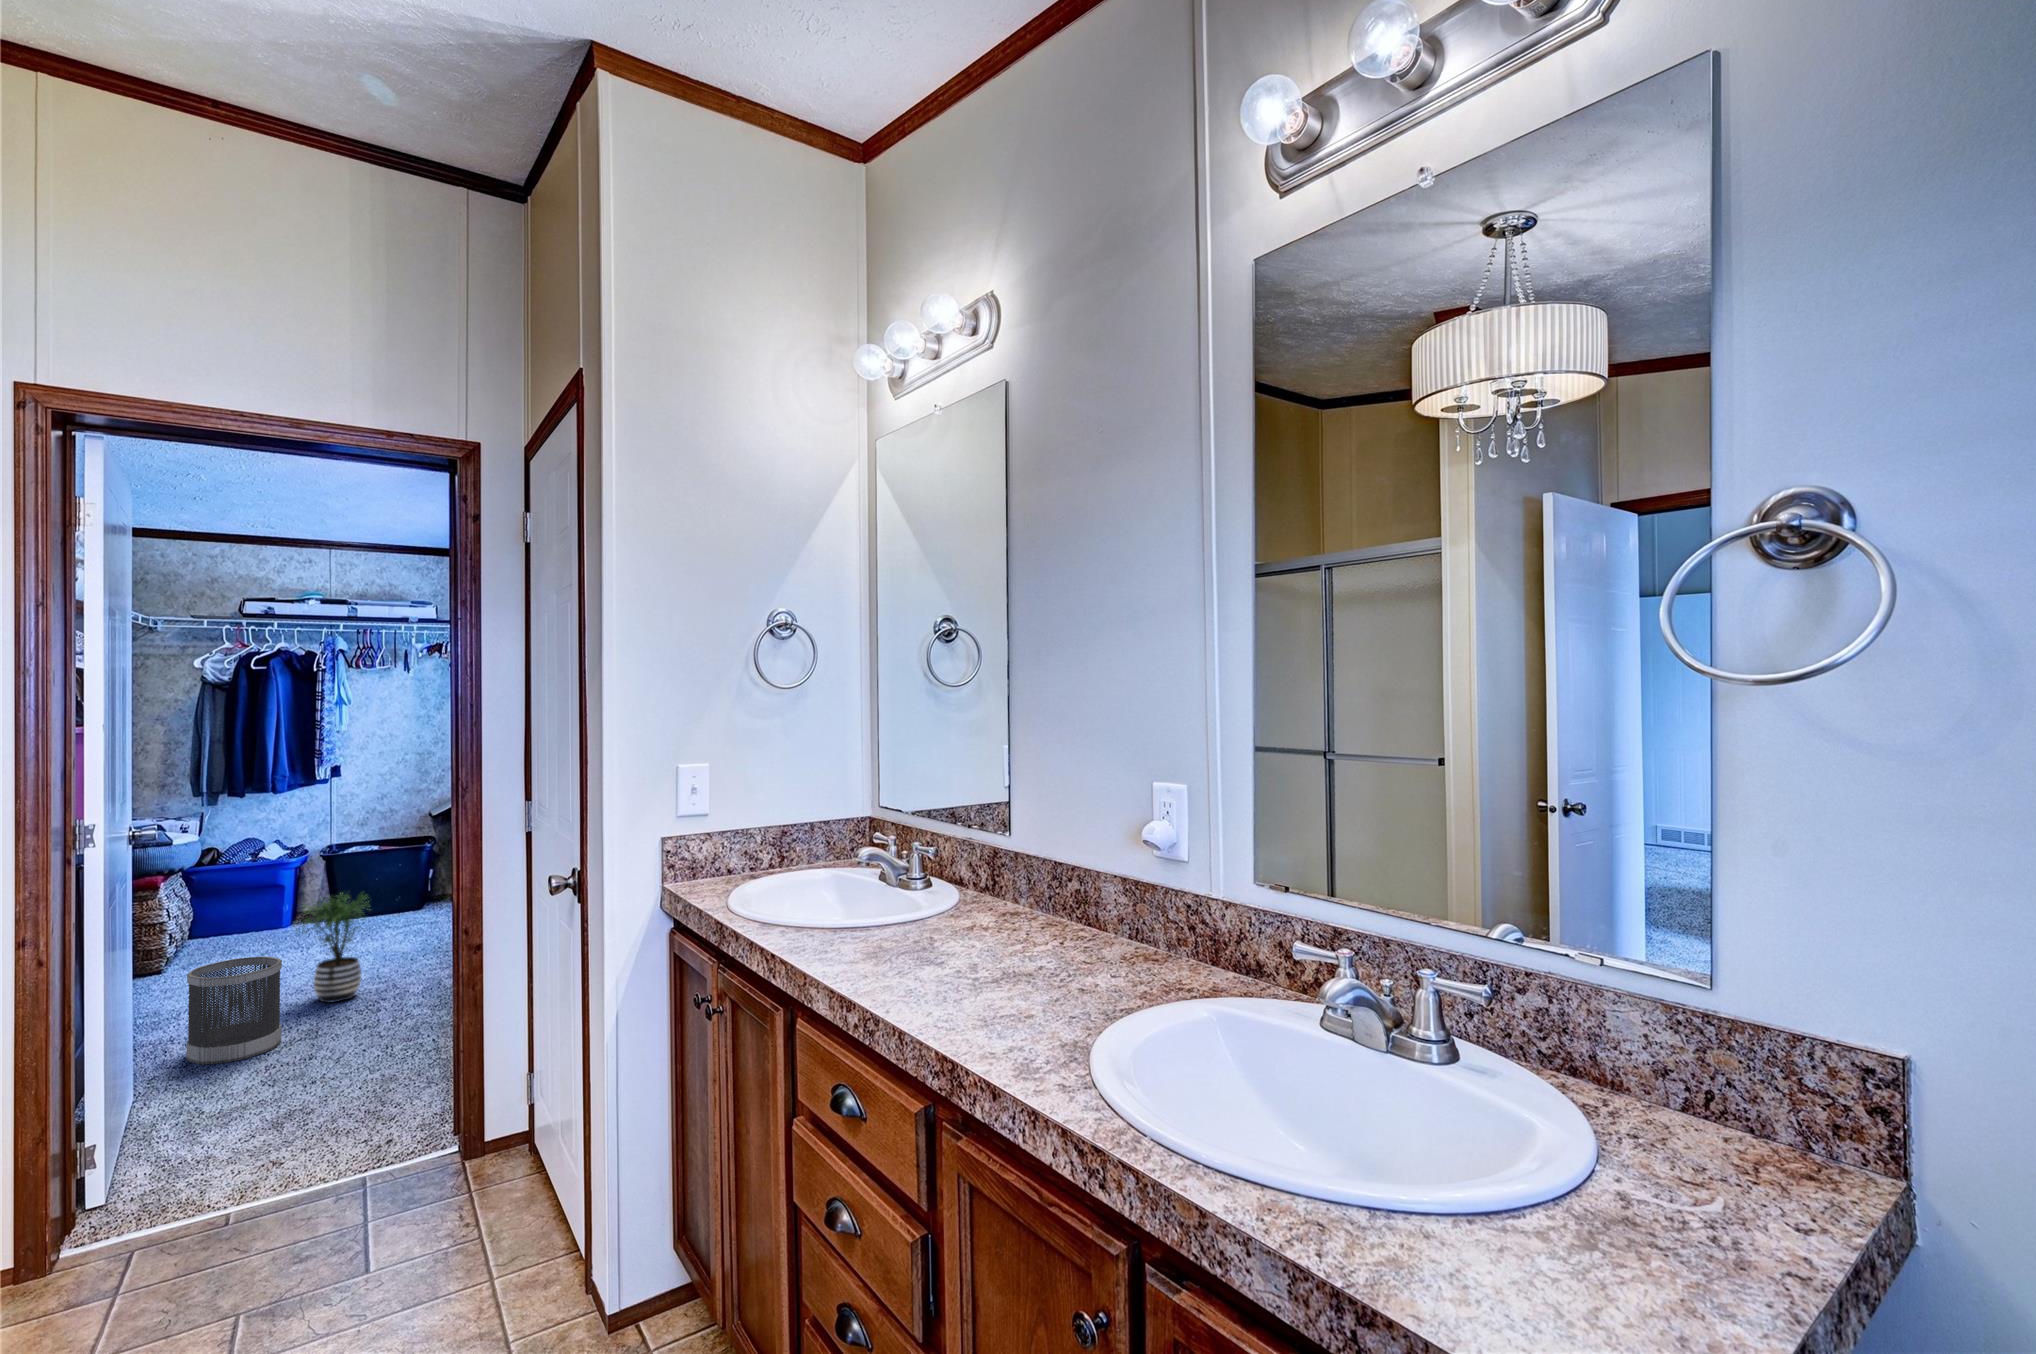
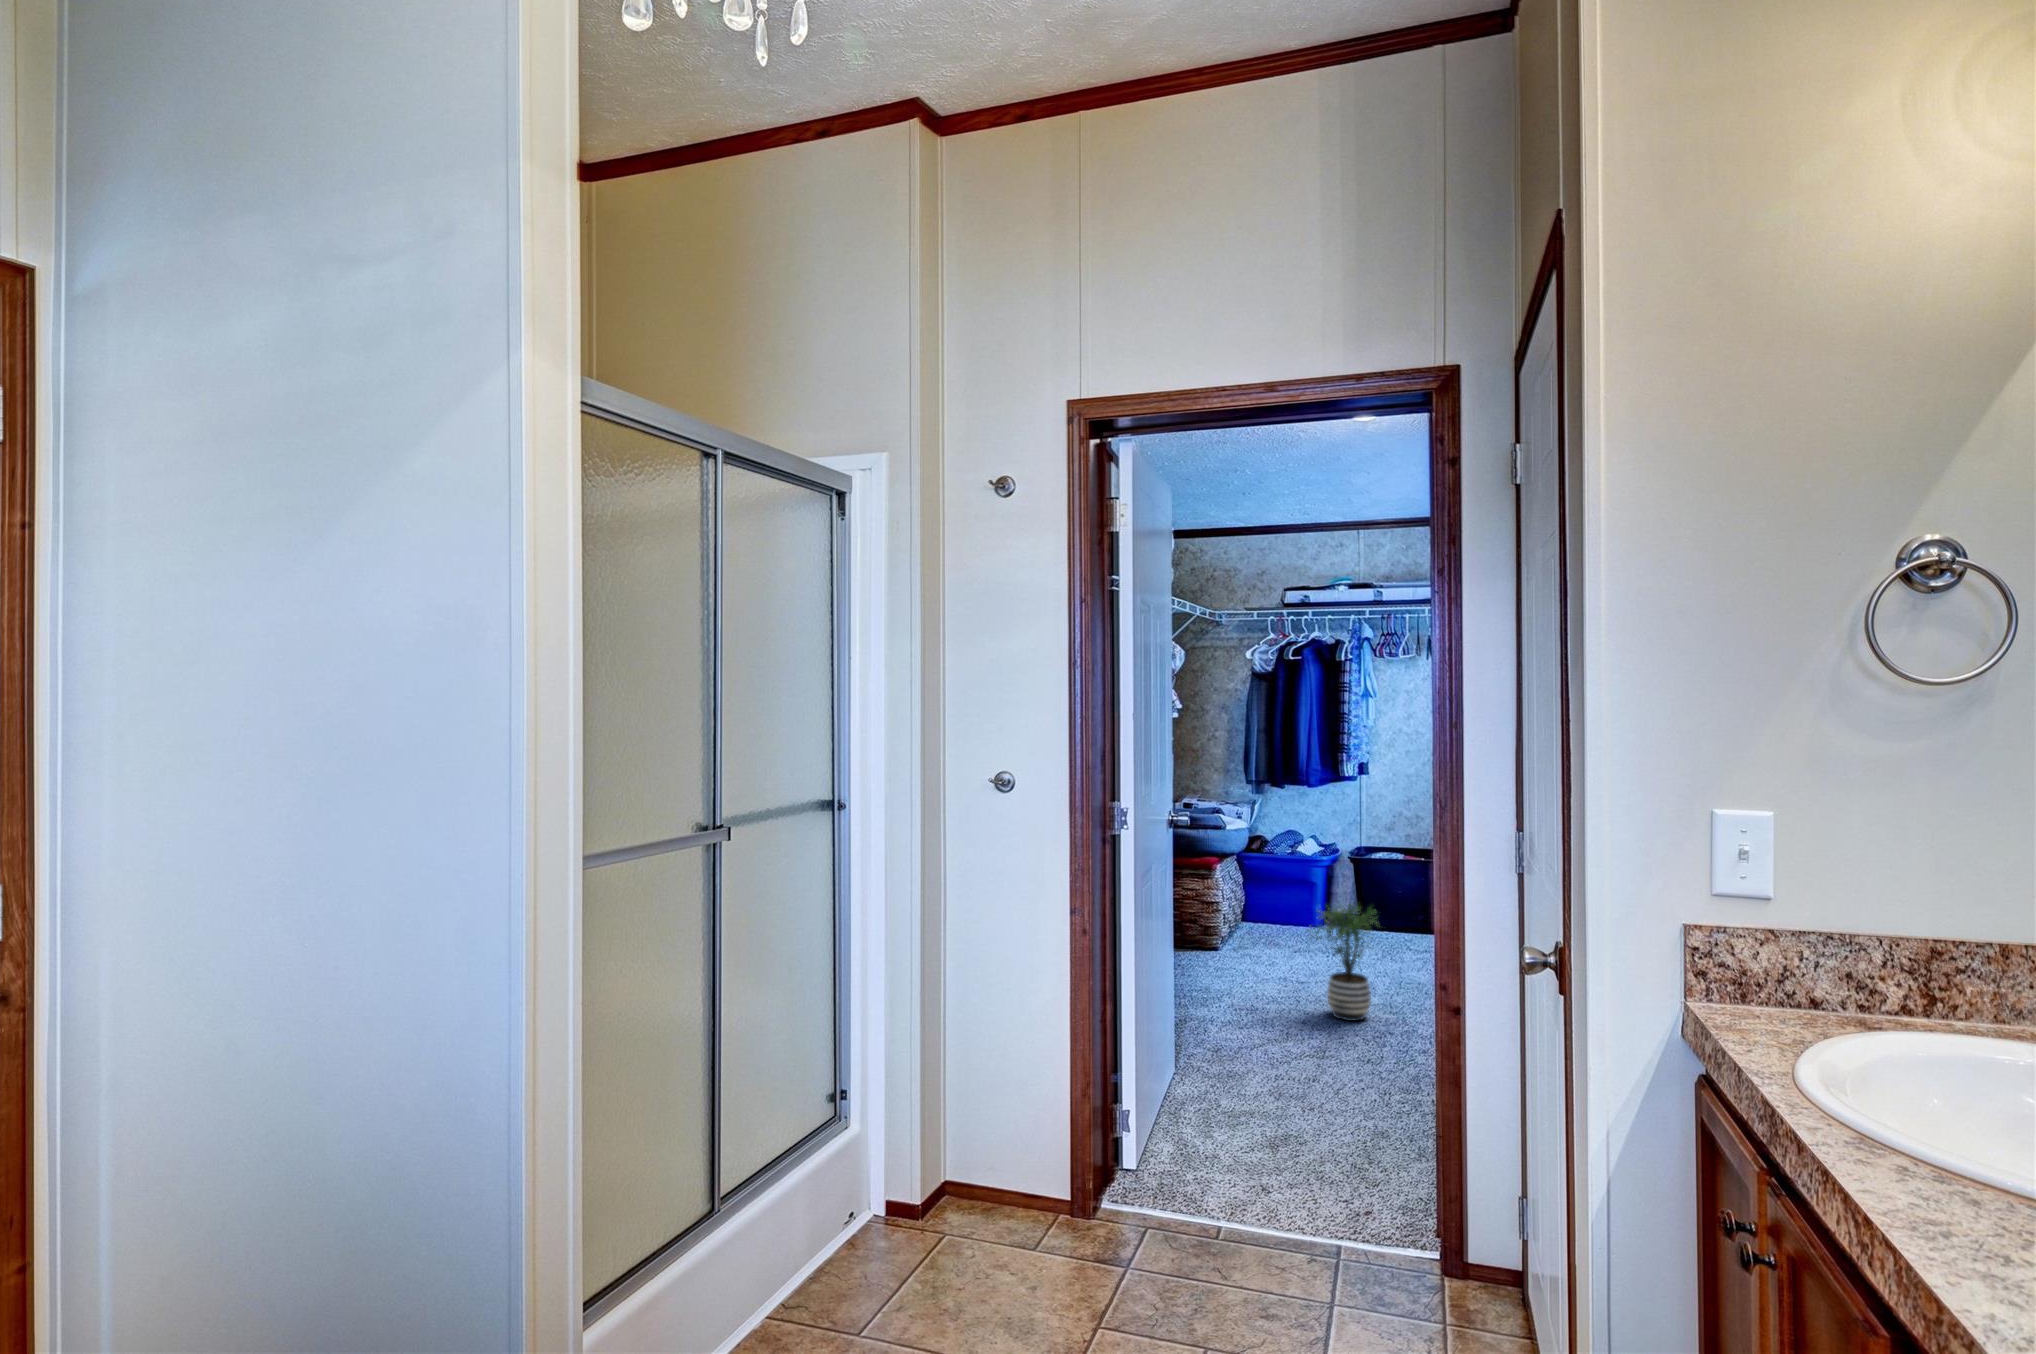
wastebasket: present [186,956,282,1065] -> none [1217,954,1293,1059]

